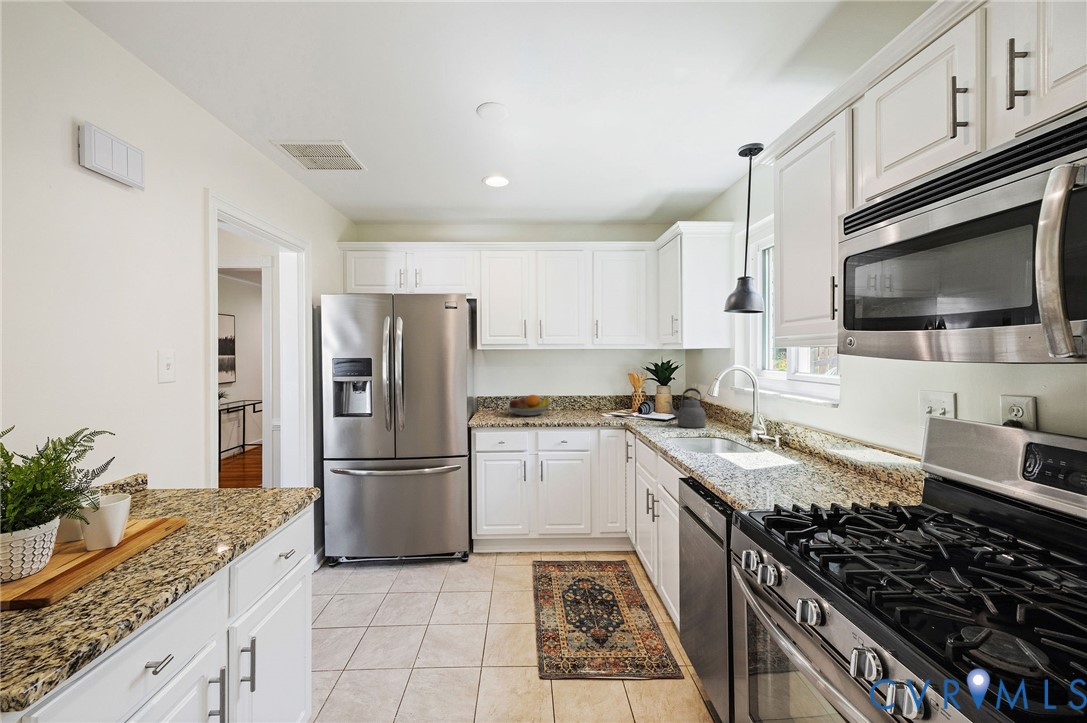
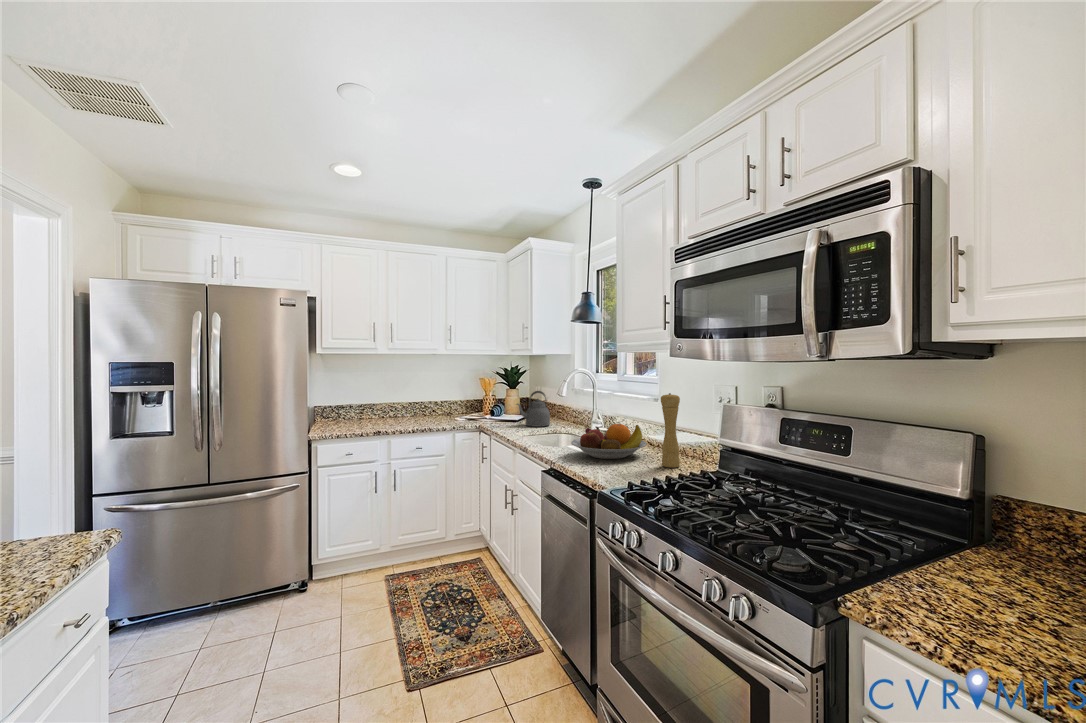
fruit bowl: present [505,395,551,416] -> present [571,424,646,459]
pepper mill: none [831,399,859,491] -> present [661,393,680,468]

